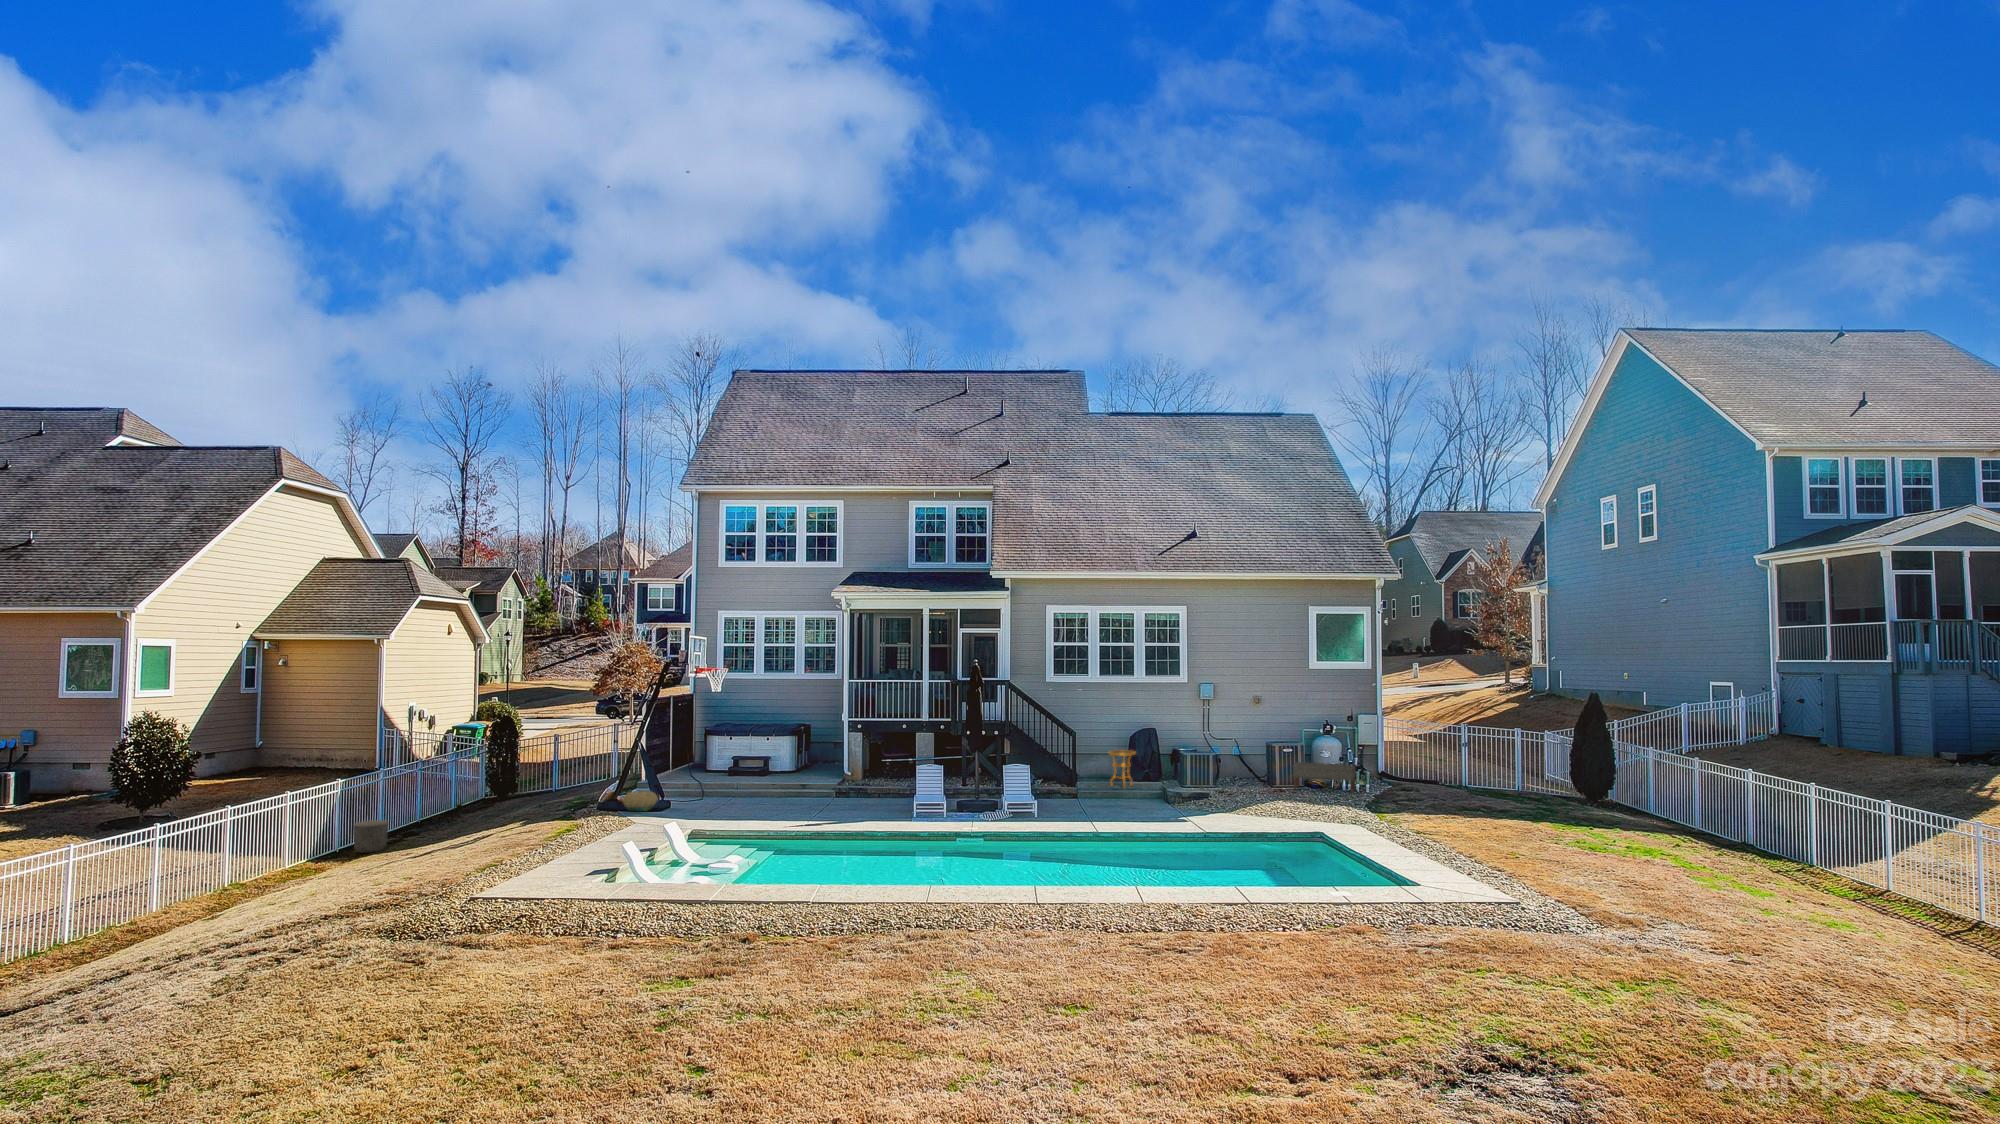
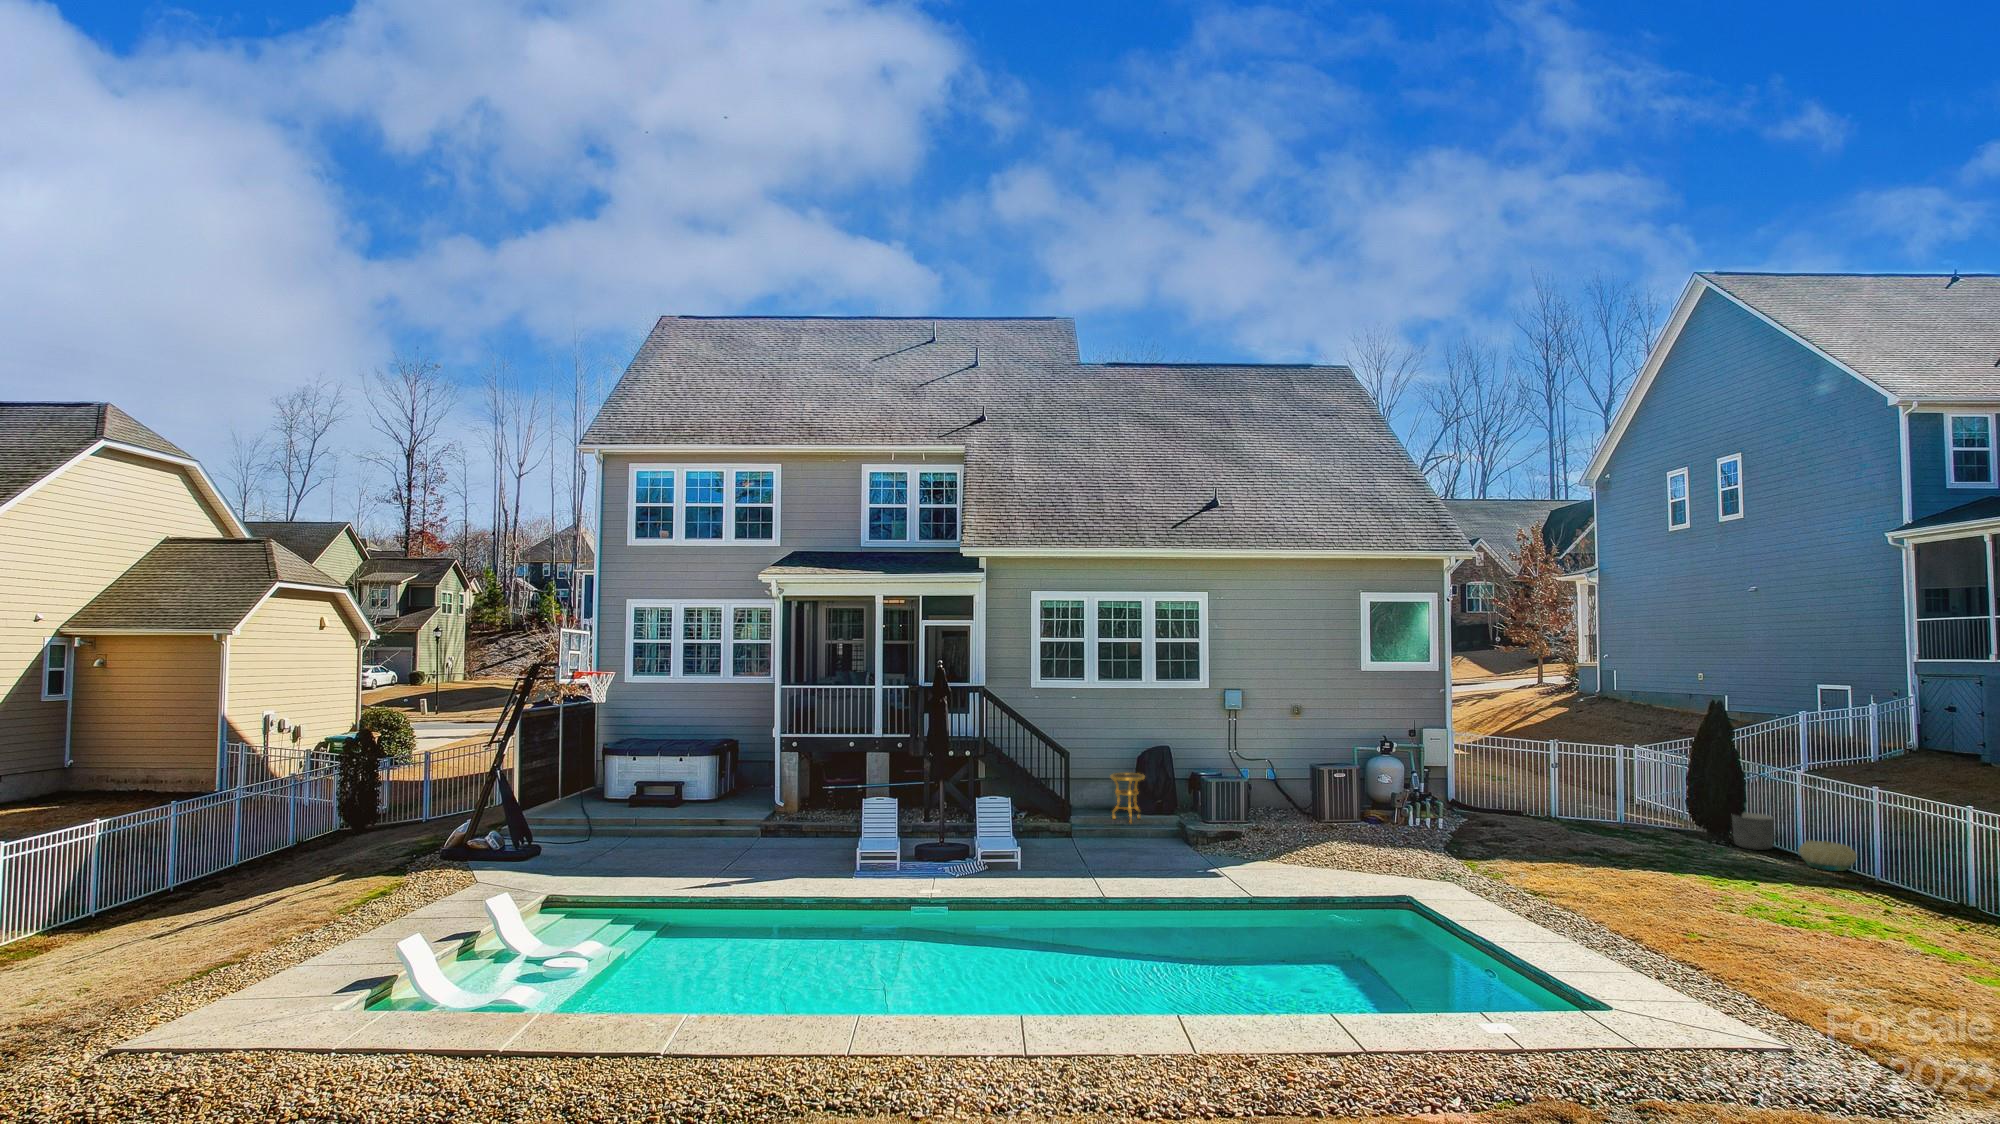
bench: present [1293,762,1356,793] -> none [1344,788,1425,830]
basket: present [623,791,658,811] -> present [1799,840,1857,871]
planter: present [354,820,388,853] -> present [1732,812,1774,850]

